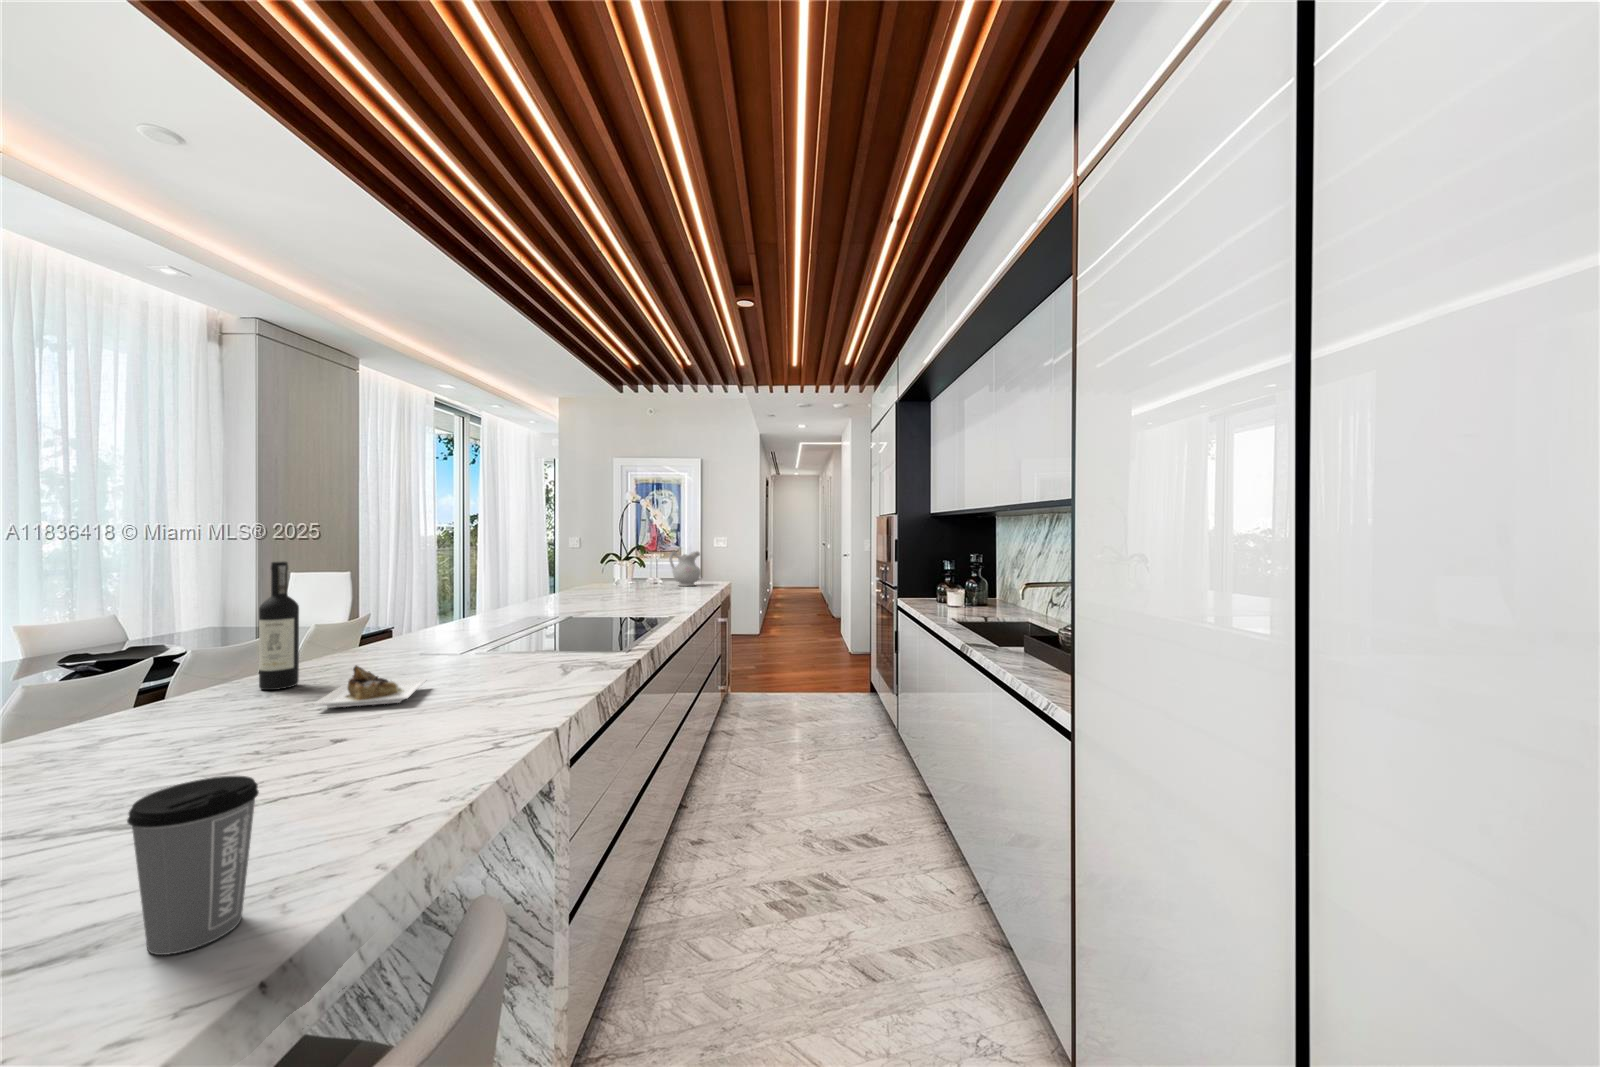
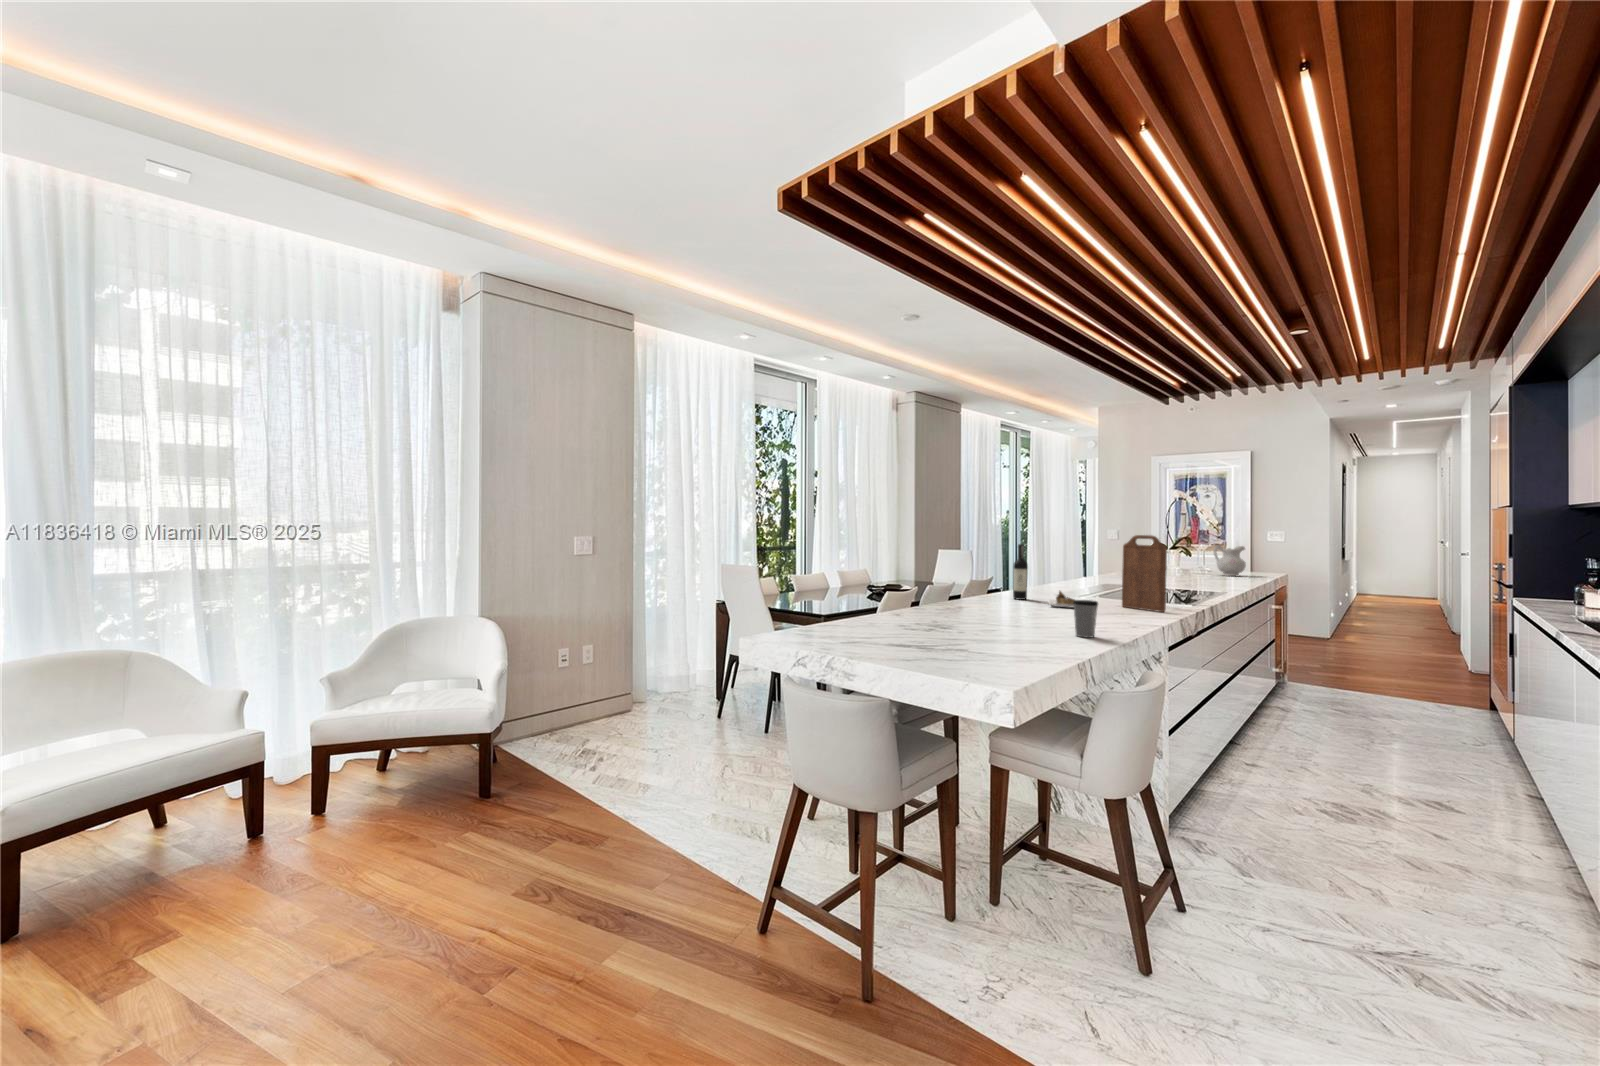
cutting board: none [505,537,582,684] -> present [1122,535,1167,612]

